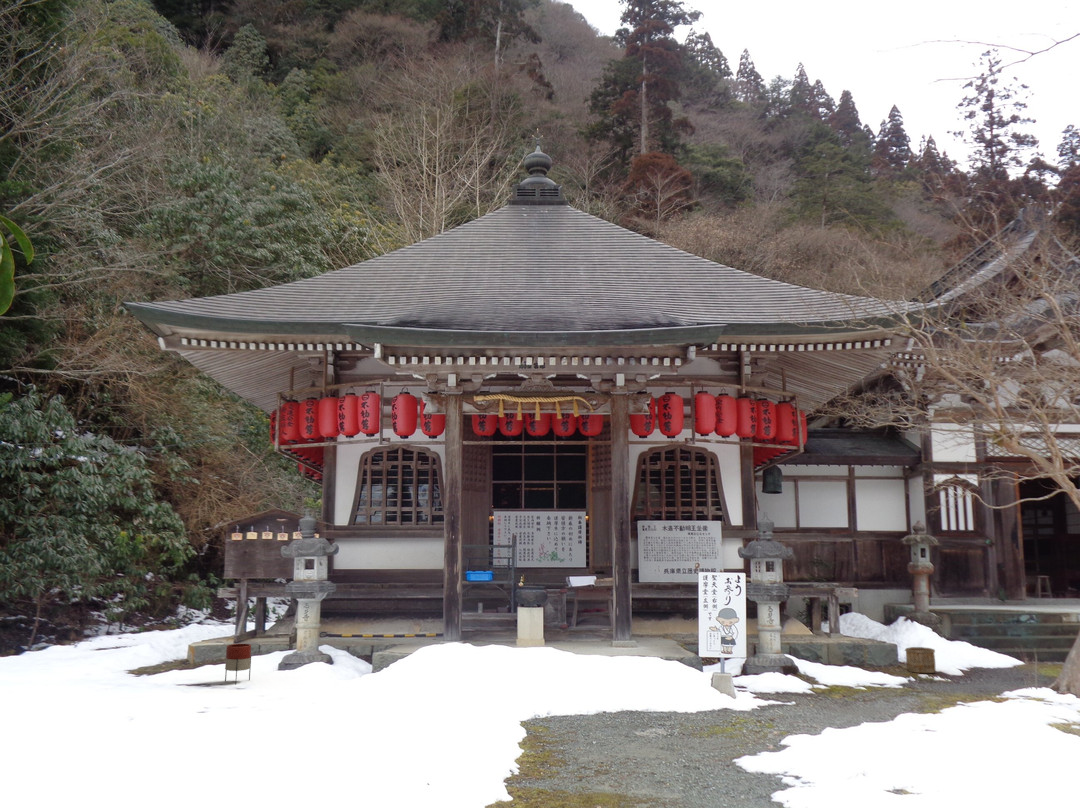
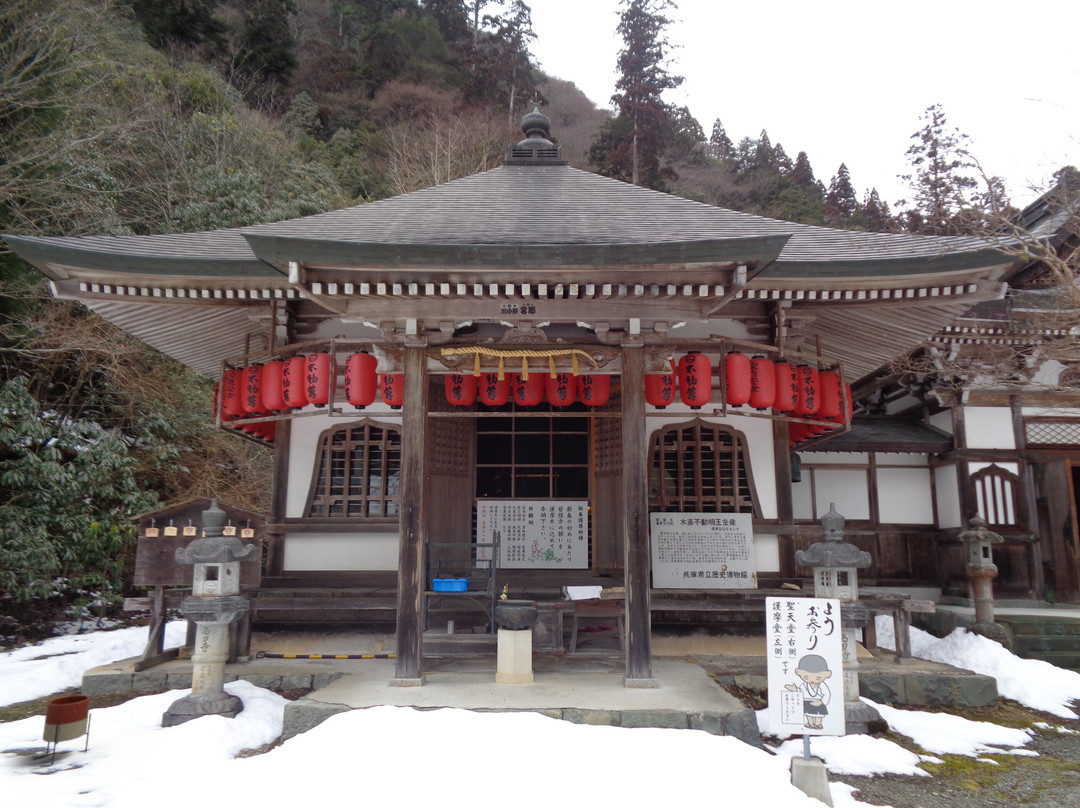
wooden bucket: present [905,647,936,673] -> none [1001,677,1049,715]

